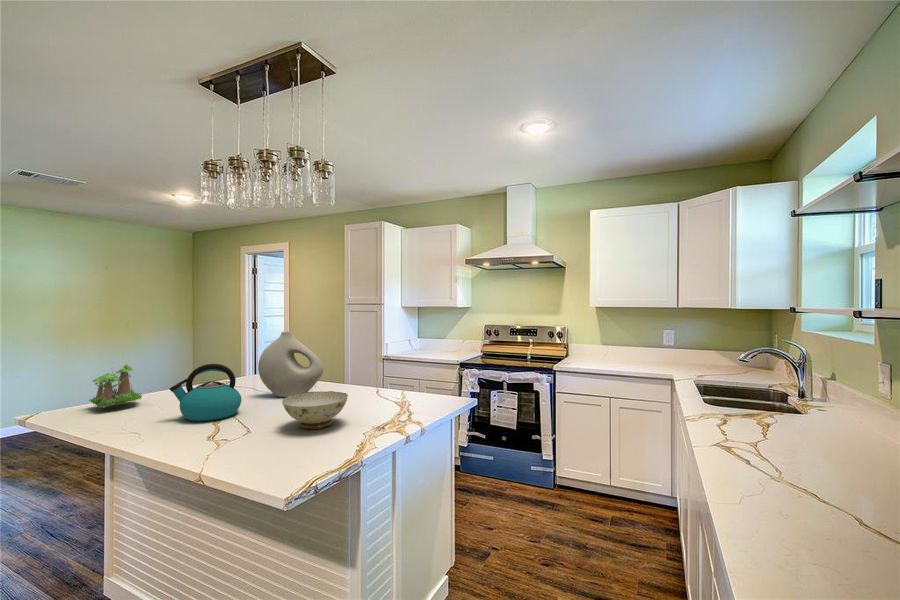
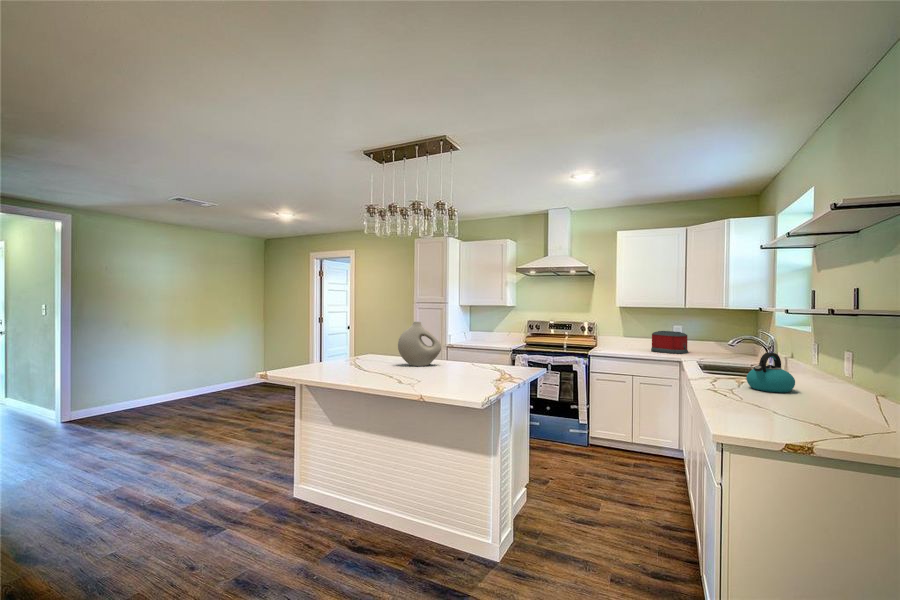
toaster: none [636,337,683,368] -> present [651,331,688,354]
plant: present [89,364,142,408] -> none [297,331,329,370]
kettle: present [170,364,242,421] -> present [746,352,795,393]
ceramic bowl: present [282,391,348,430] -> none [440,359,479,381]

